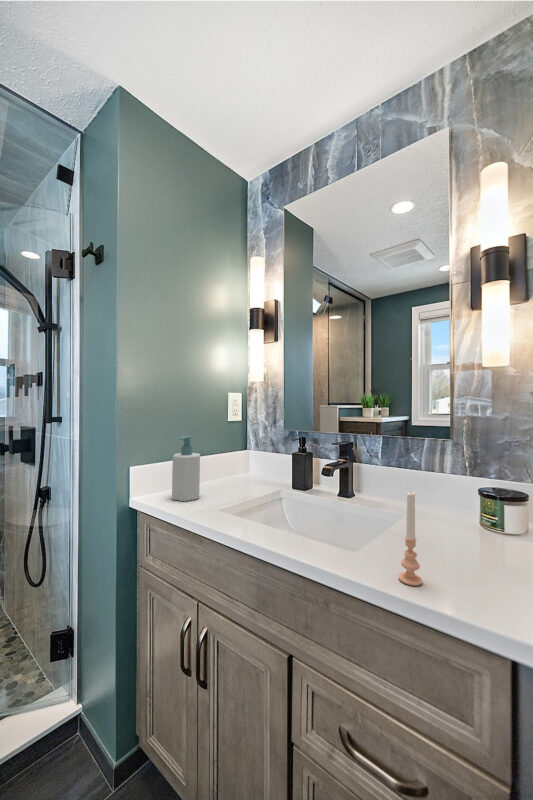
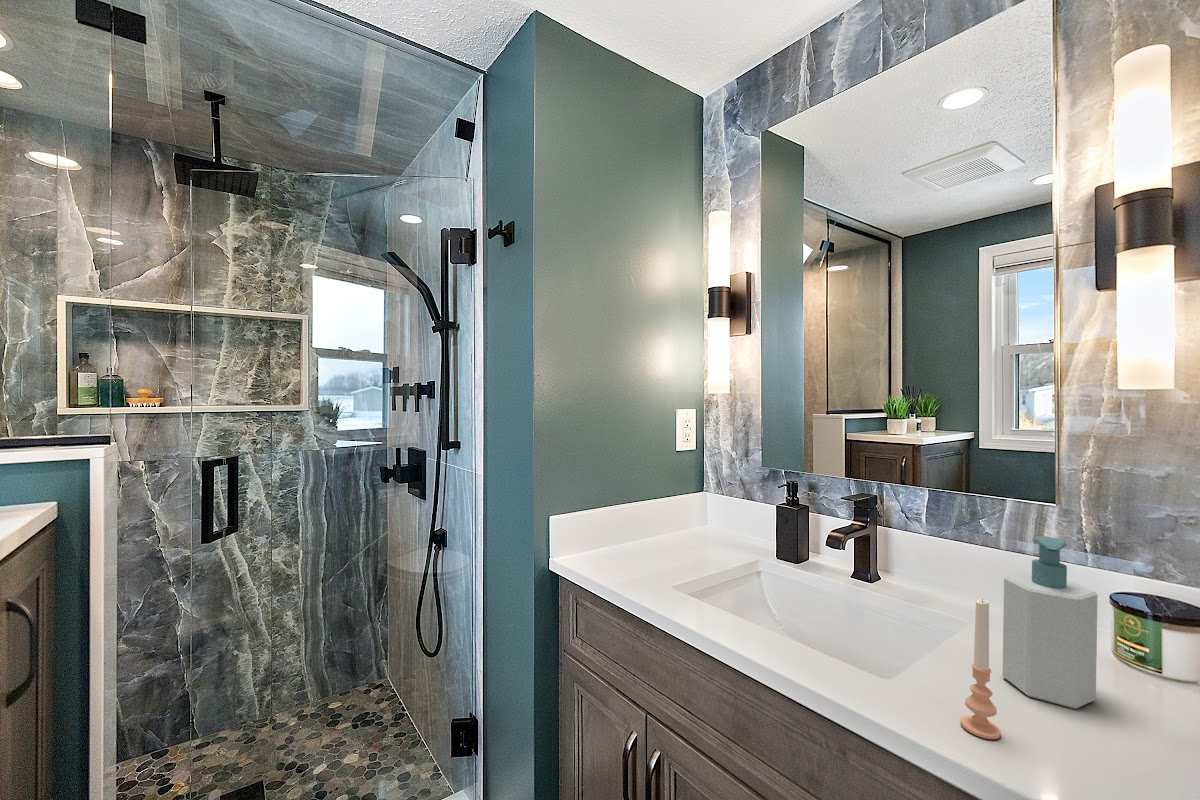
soap bottle: present [172,436,200,501] -> present [1002,536,1098,709]

